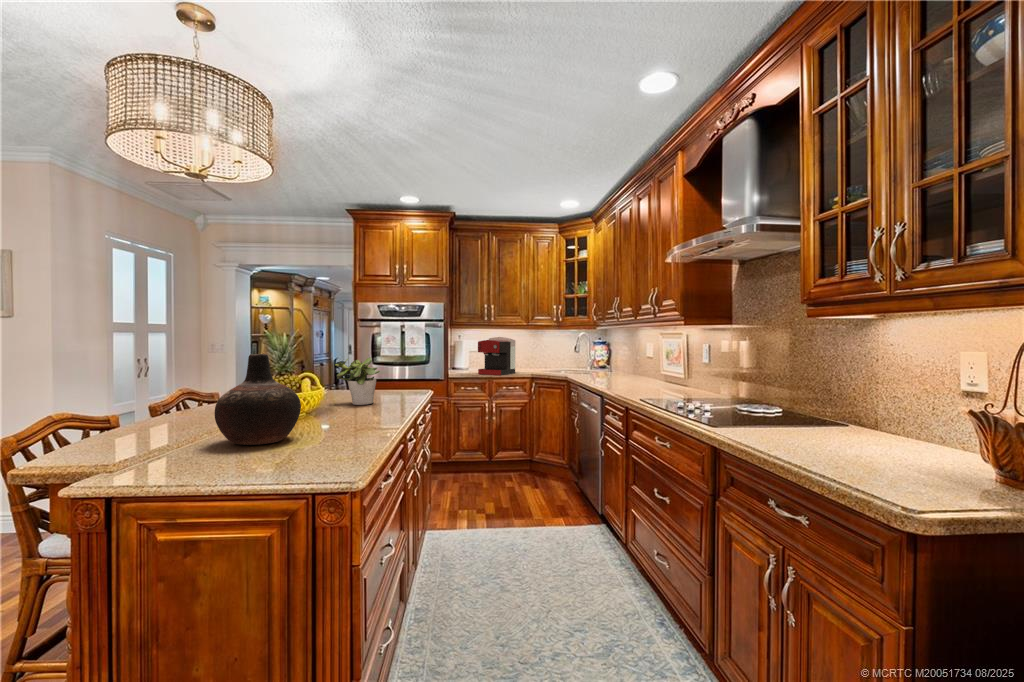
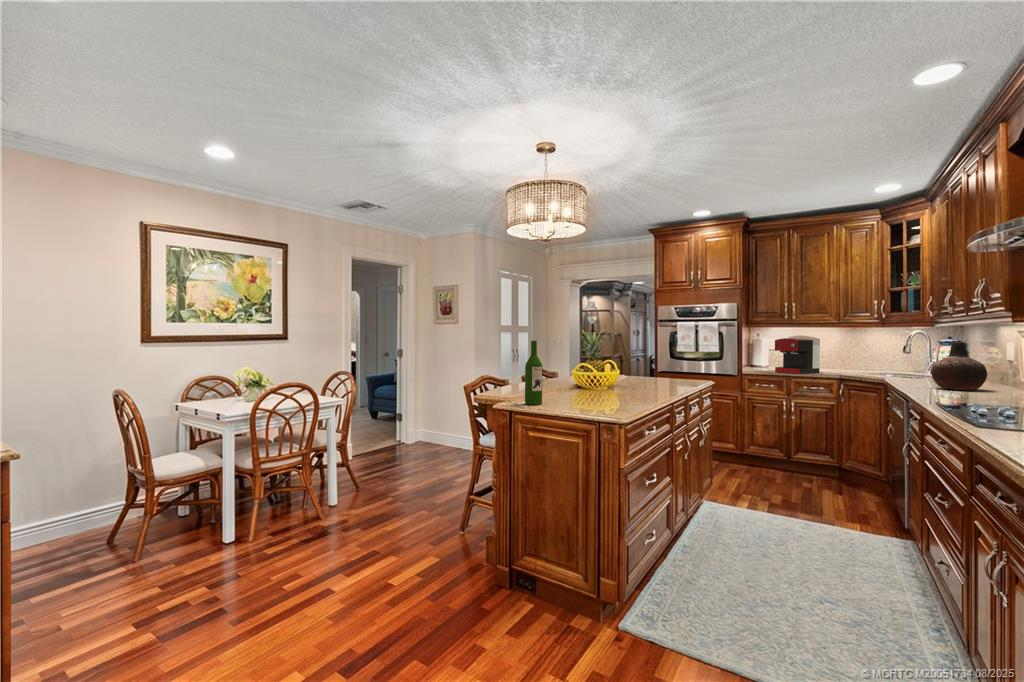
wine bottle: none [152,349,192,471] -> present [525,341,542,405]
vase: present [215,354,301,445] -> present [931,342,987,390]
potted plant: present [335,357,380,405] -> none [630,350,663,386]

